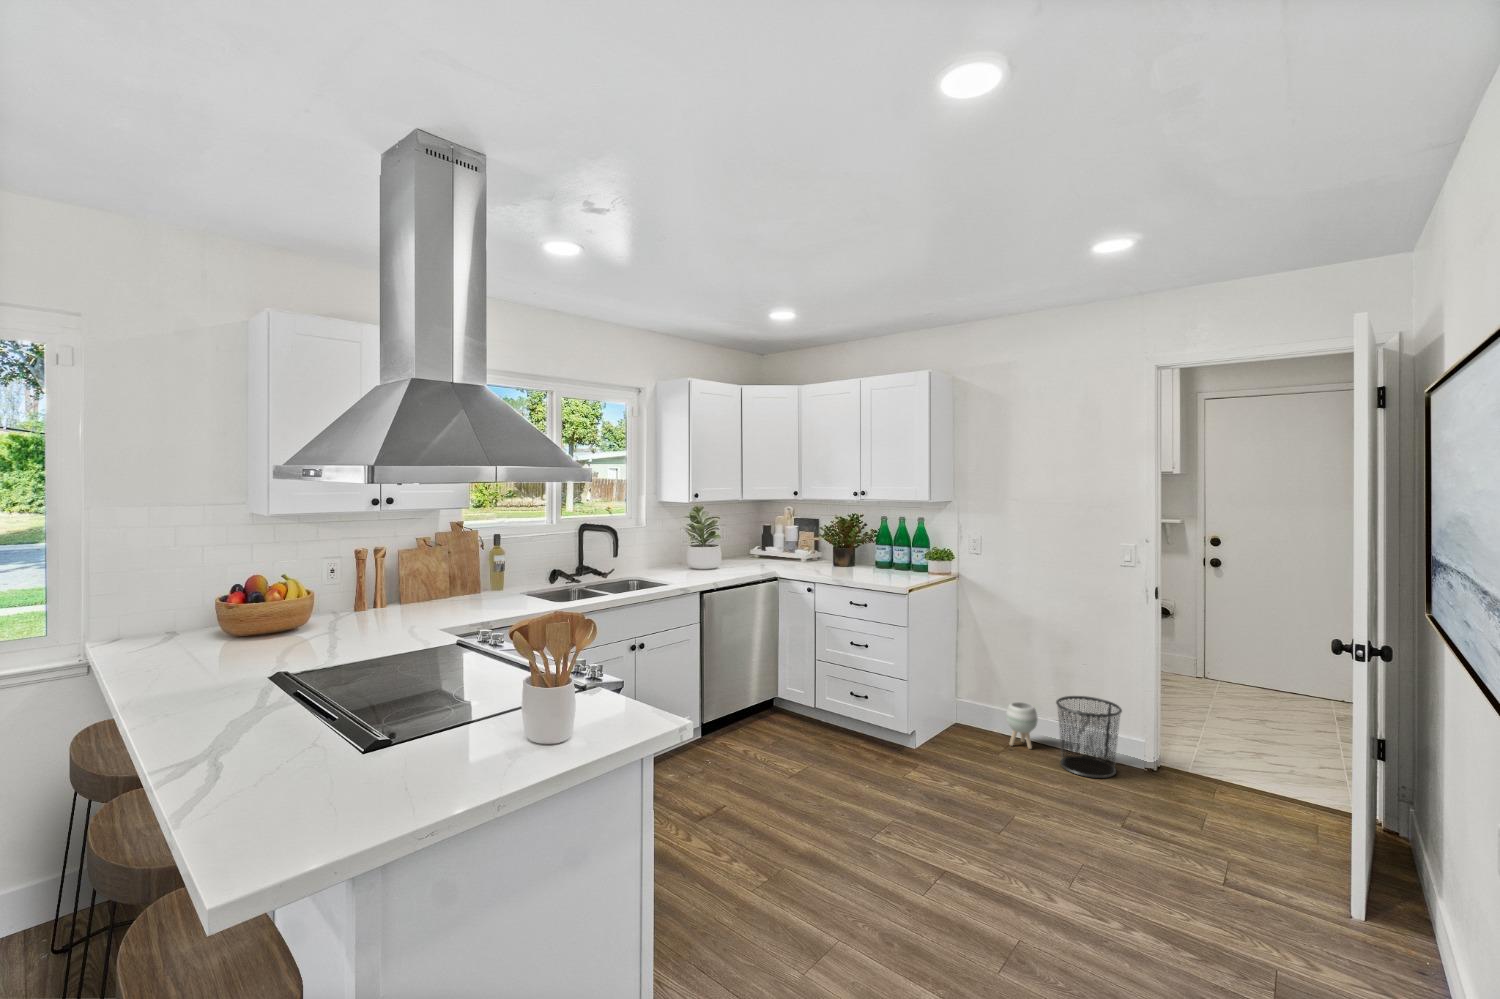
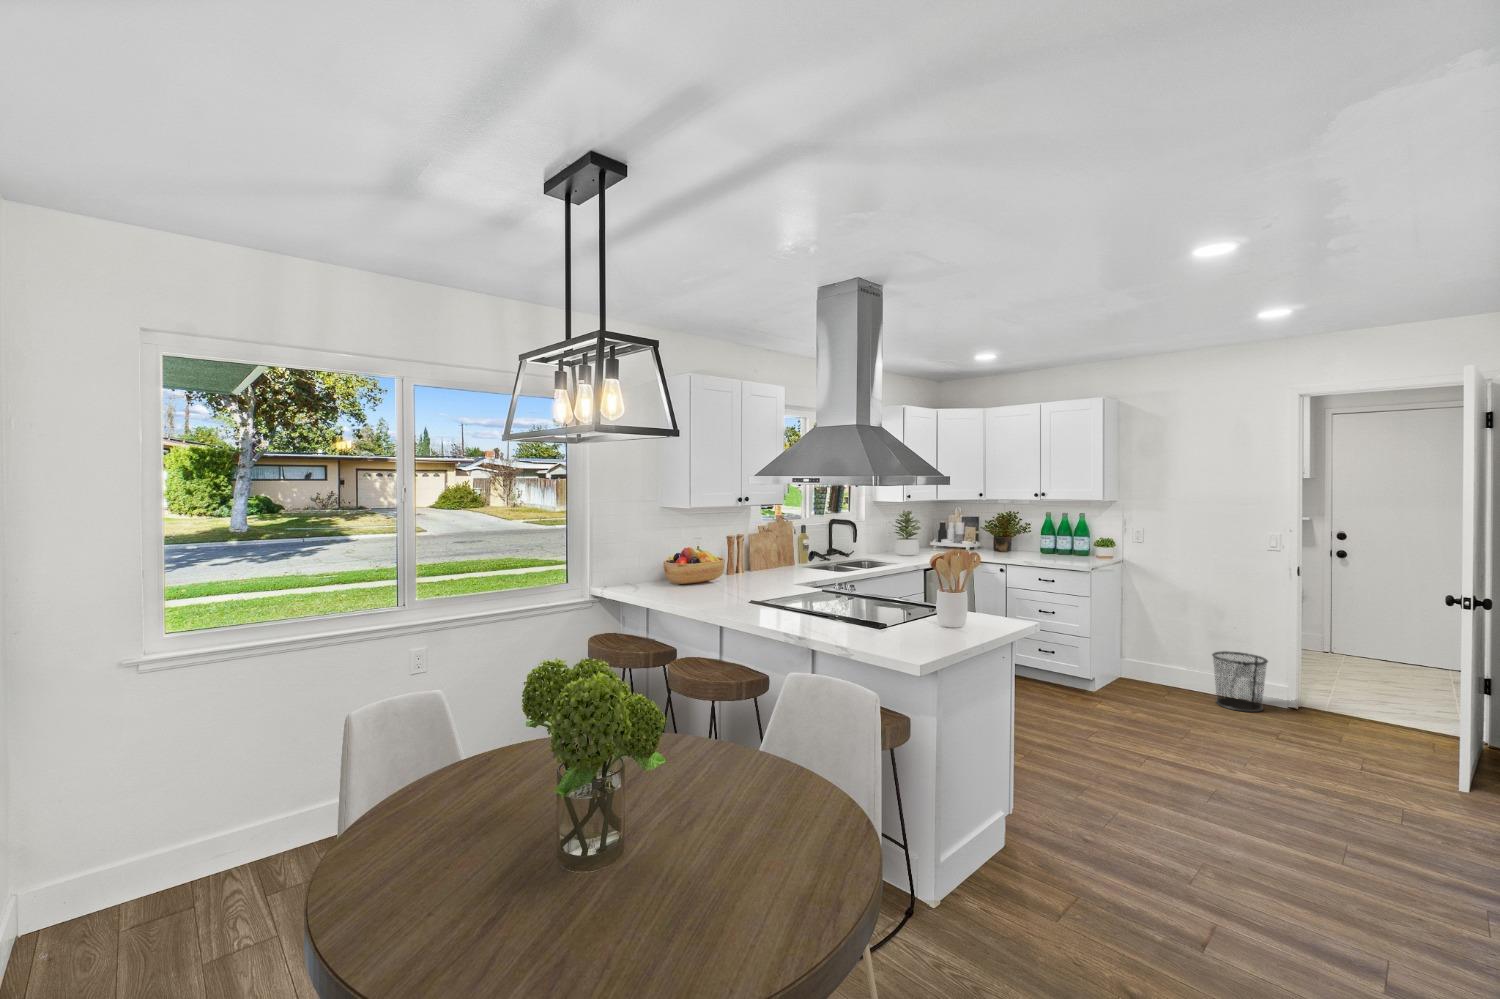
planter: present [1006,702,1038,749] -> none [1166,658,1193,694]

